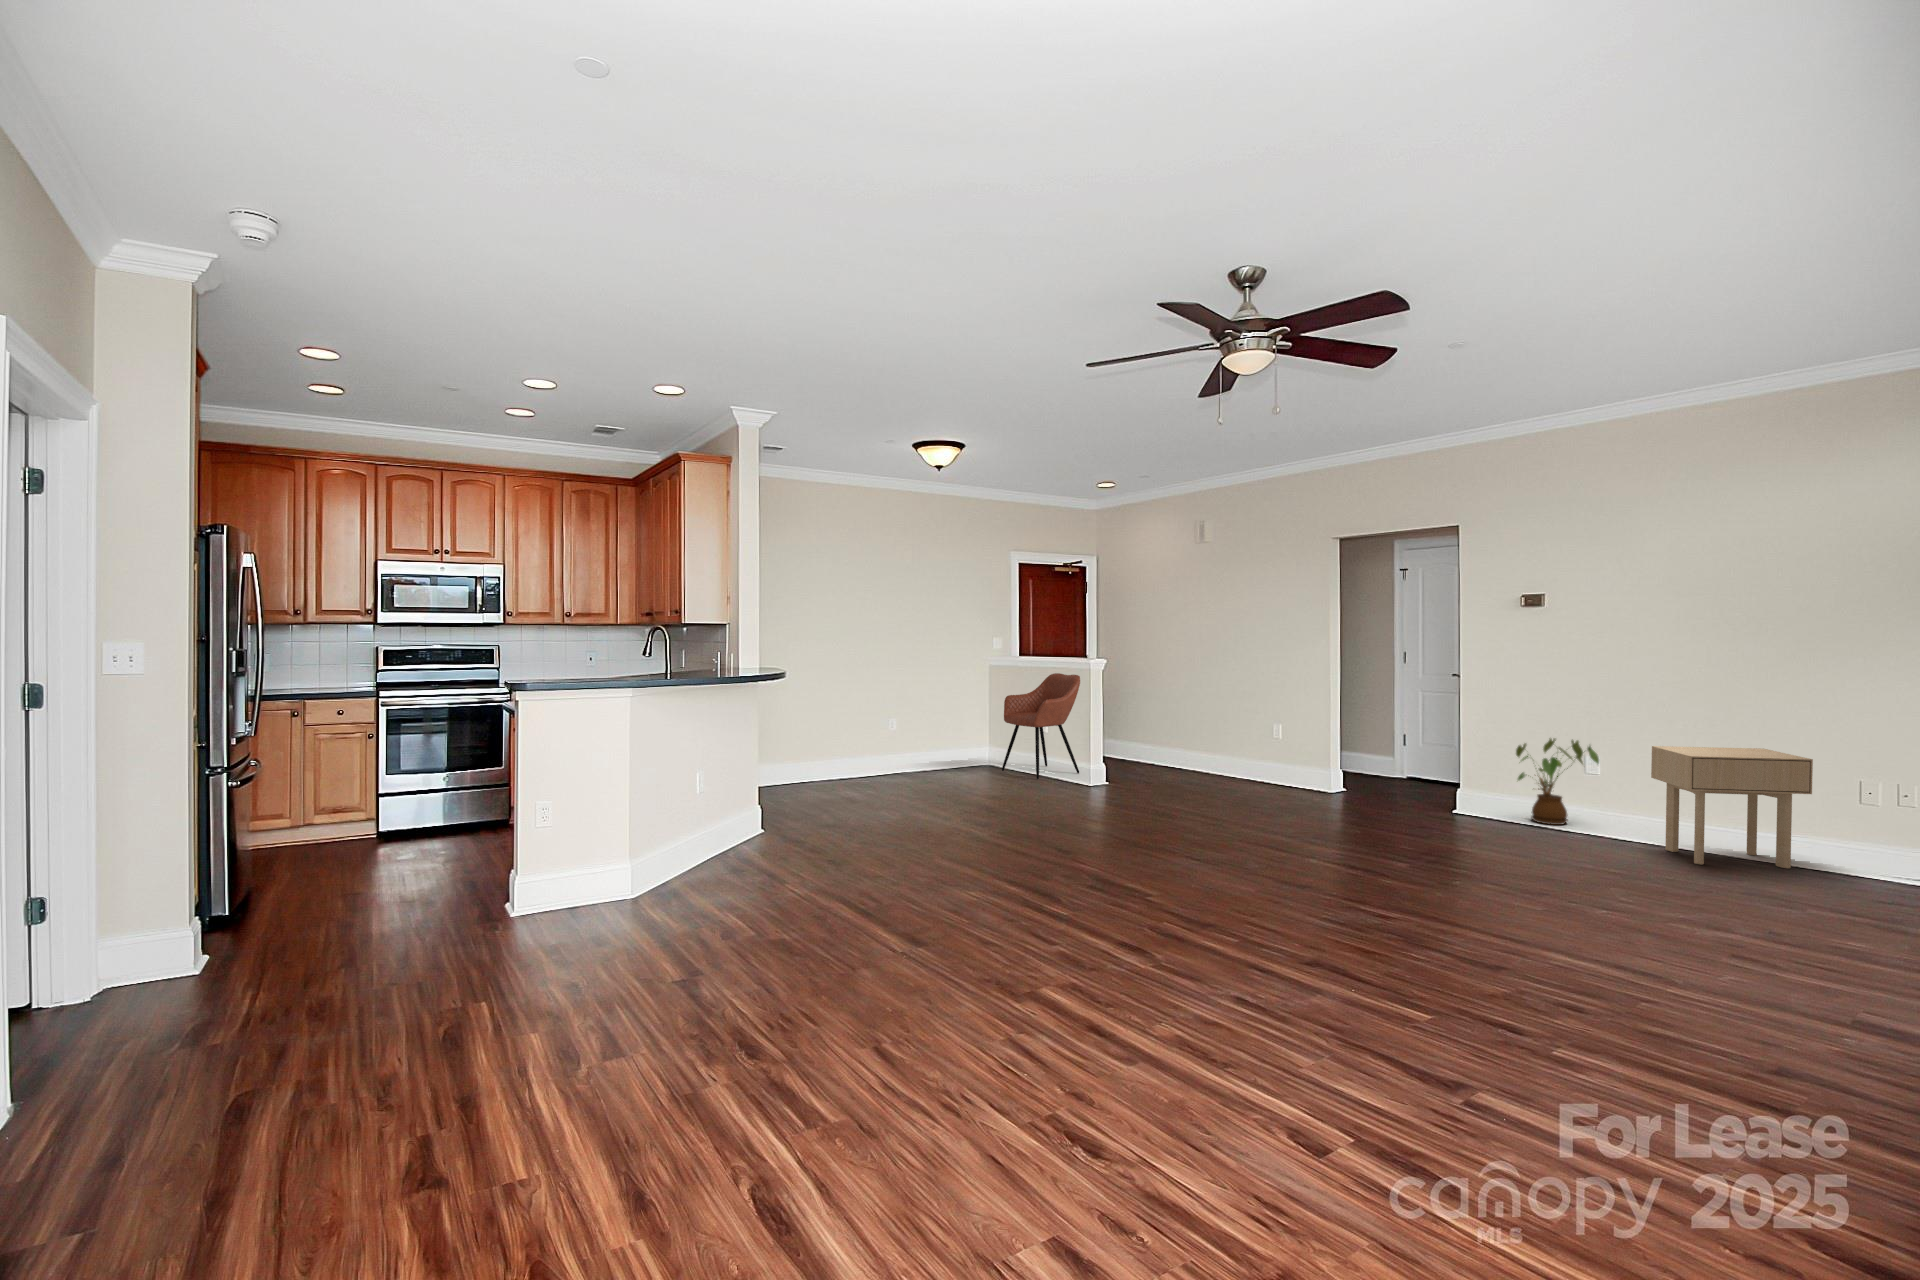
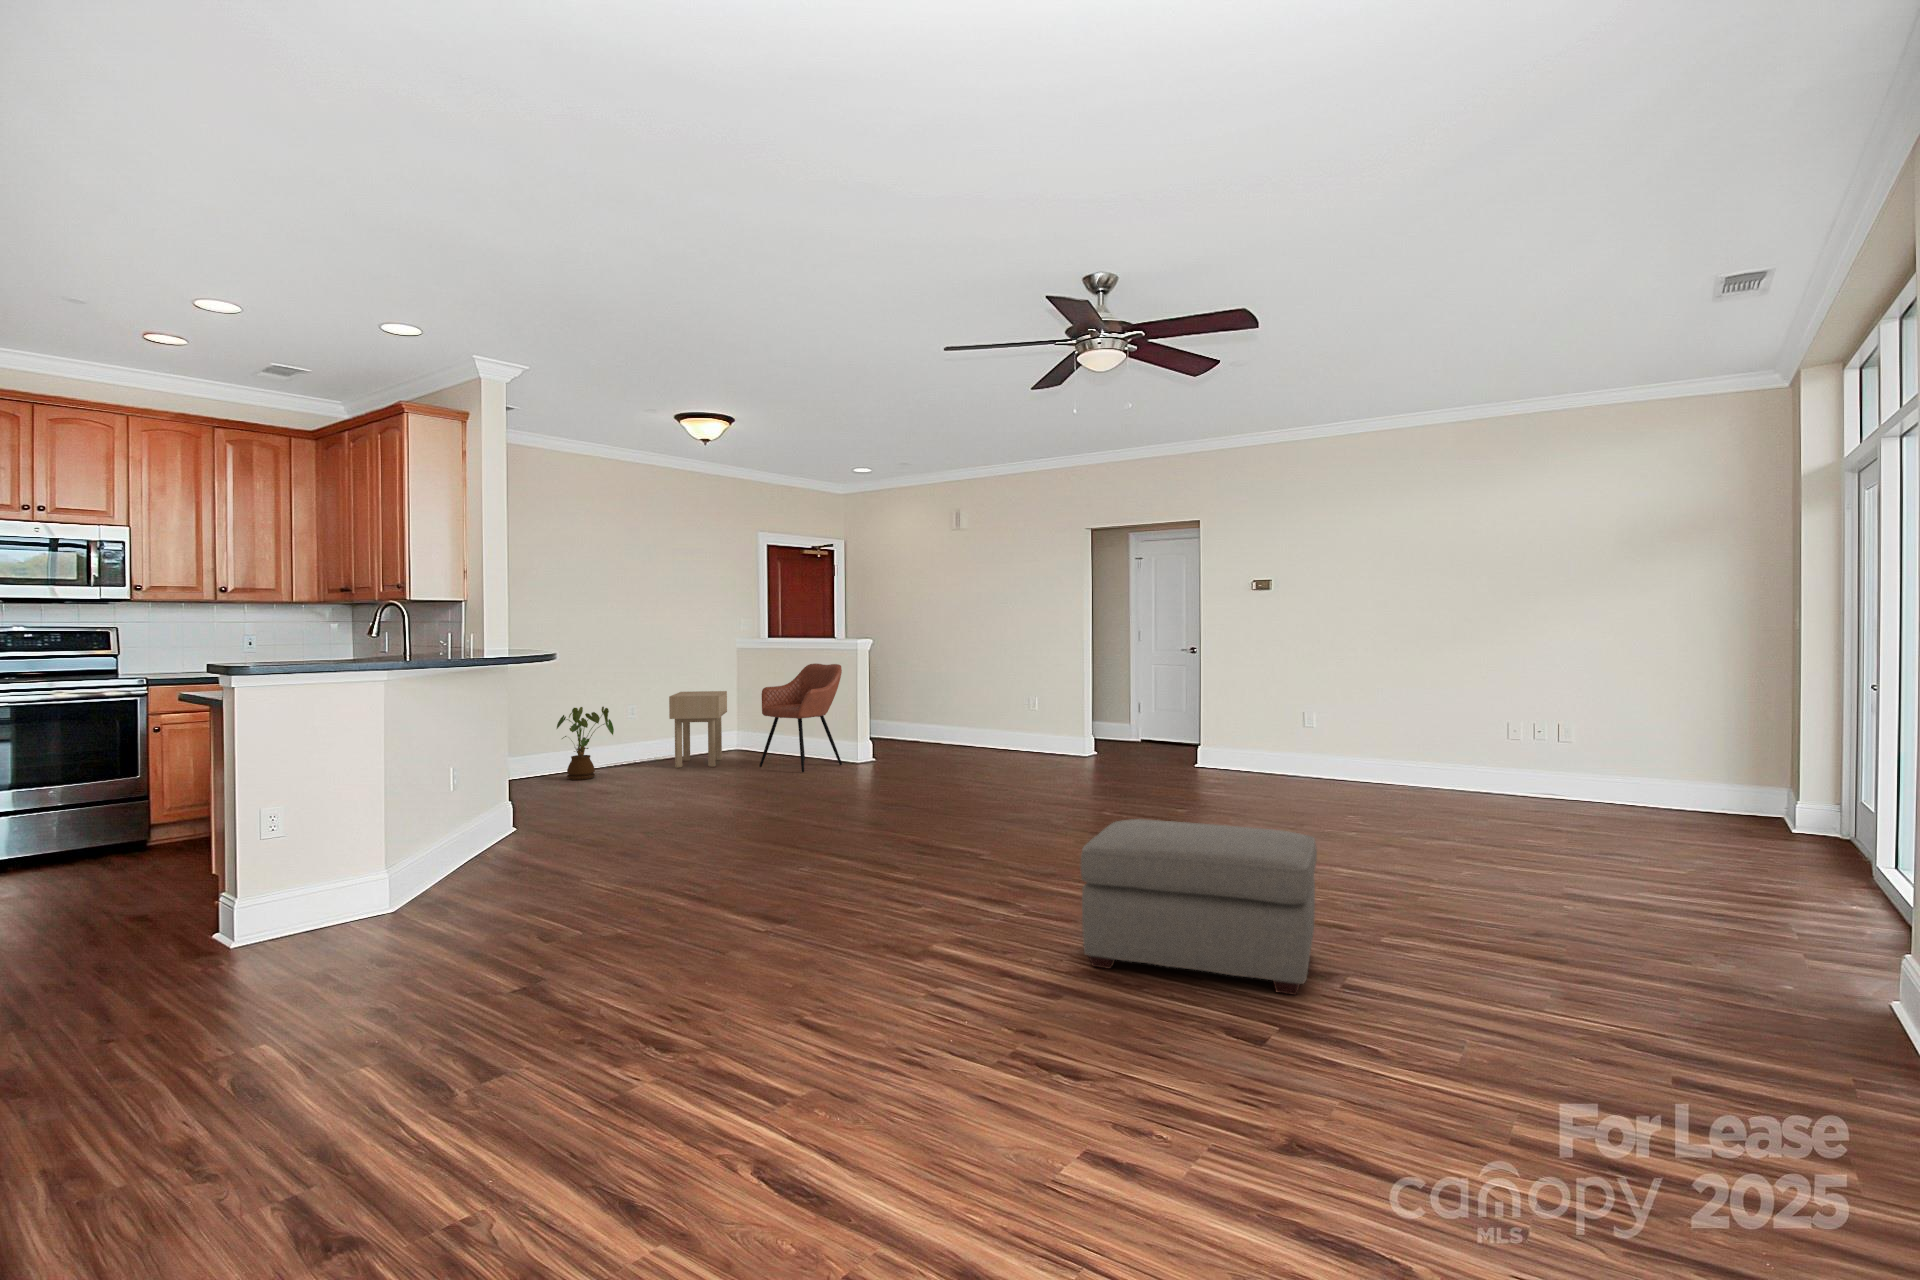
house plant: present [1516,739,1599,825] -> present [557,707,614,780]
side table: present [1651,746,1813,868] -> present [669,691,727,768]
ottoman: none [1177,877,1467,1106] -> present [1080,819,1317,995]

